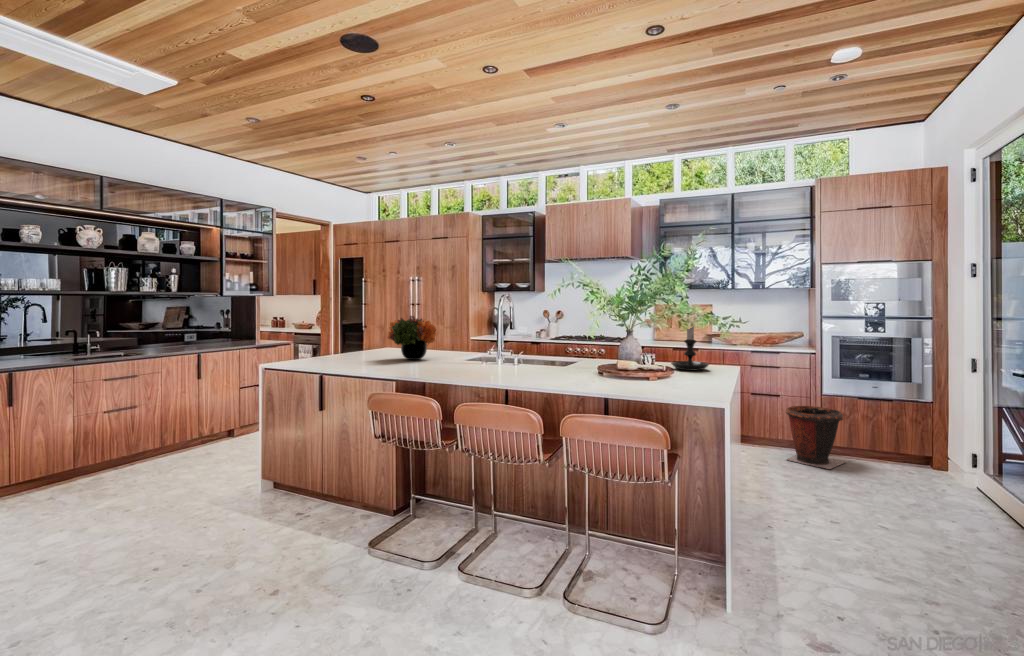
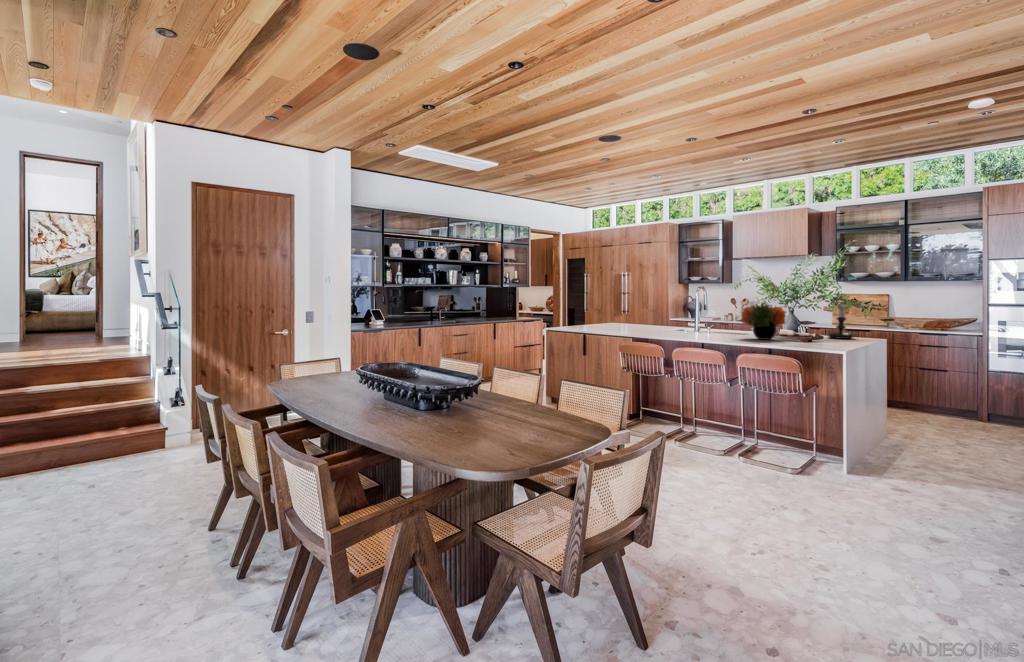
flower arrangement: present [388,316,437,360] -> present [741,302,786,340]
waste bin: present [786,406,845,469] -> none [943,379,1007,429]

